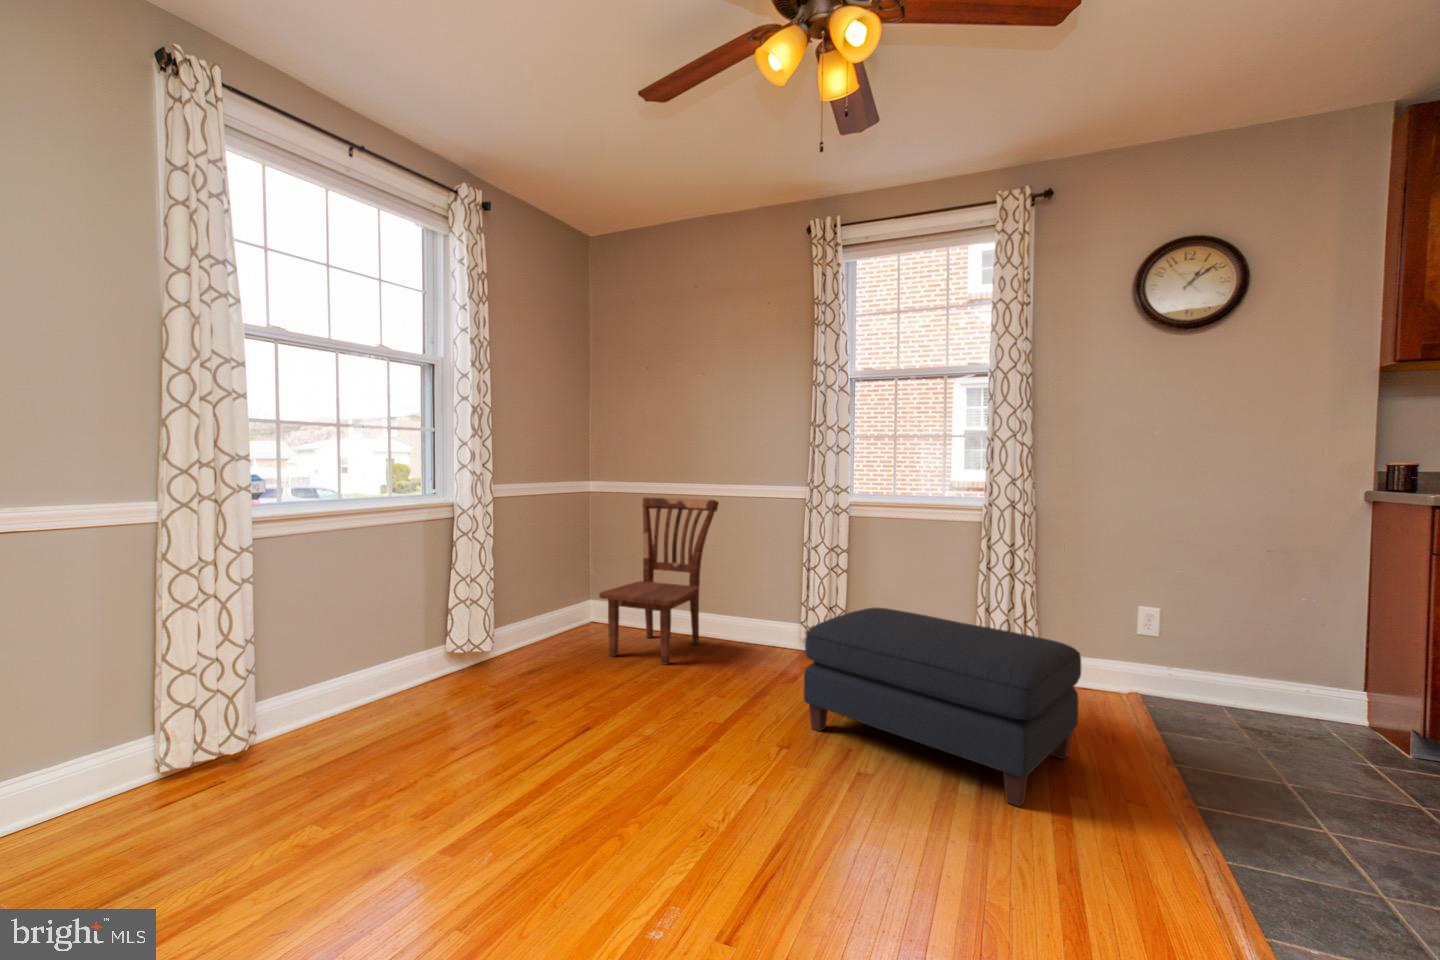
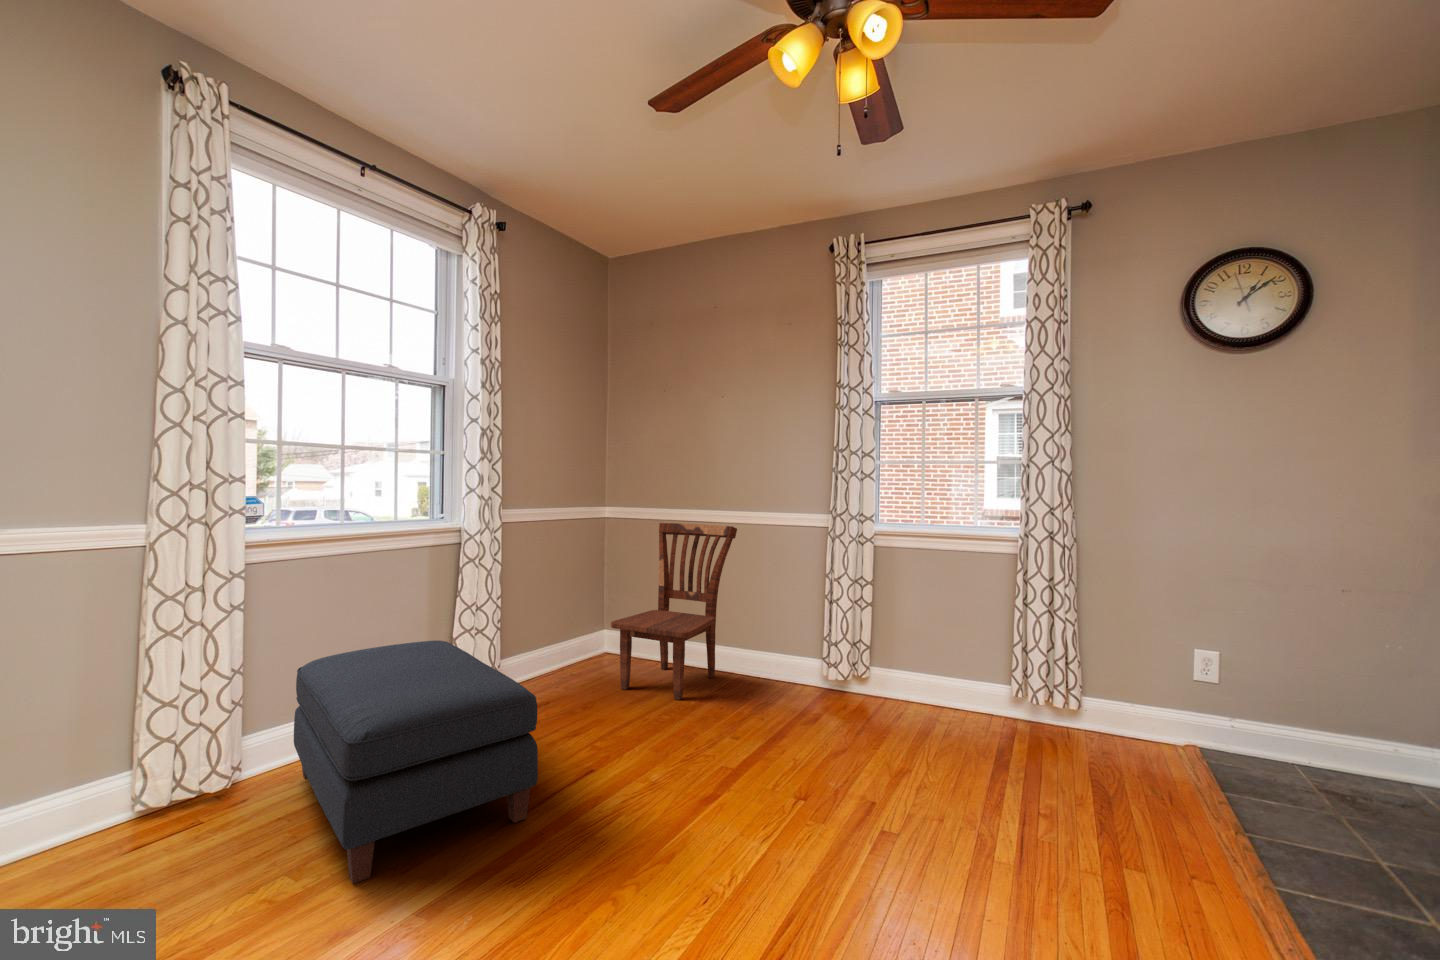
ottoman: present [804,607,1082,807] -> present [294,640,538,884]

